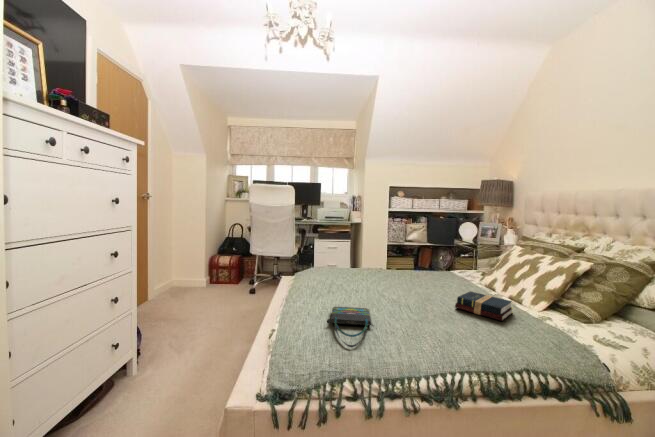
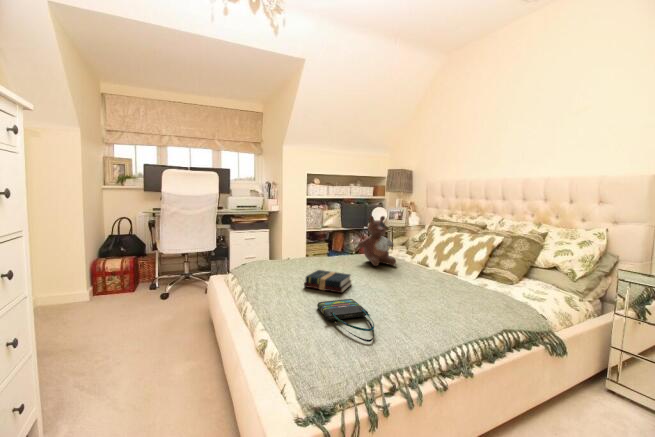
stuffed bear: none [413,230,456,284] -> present [358,216,396,266]
hardback book: present [455,292,513,321] -> present [304,270,351,293]

